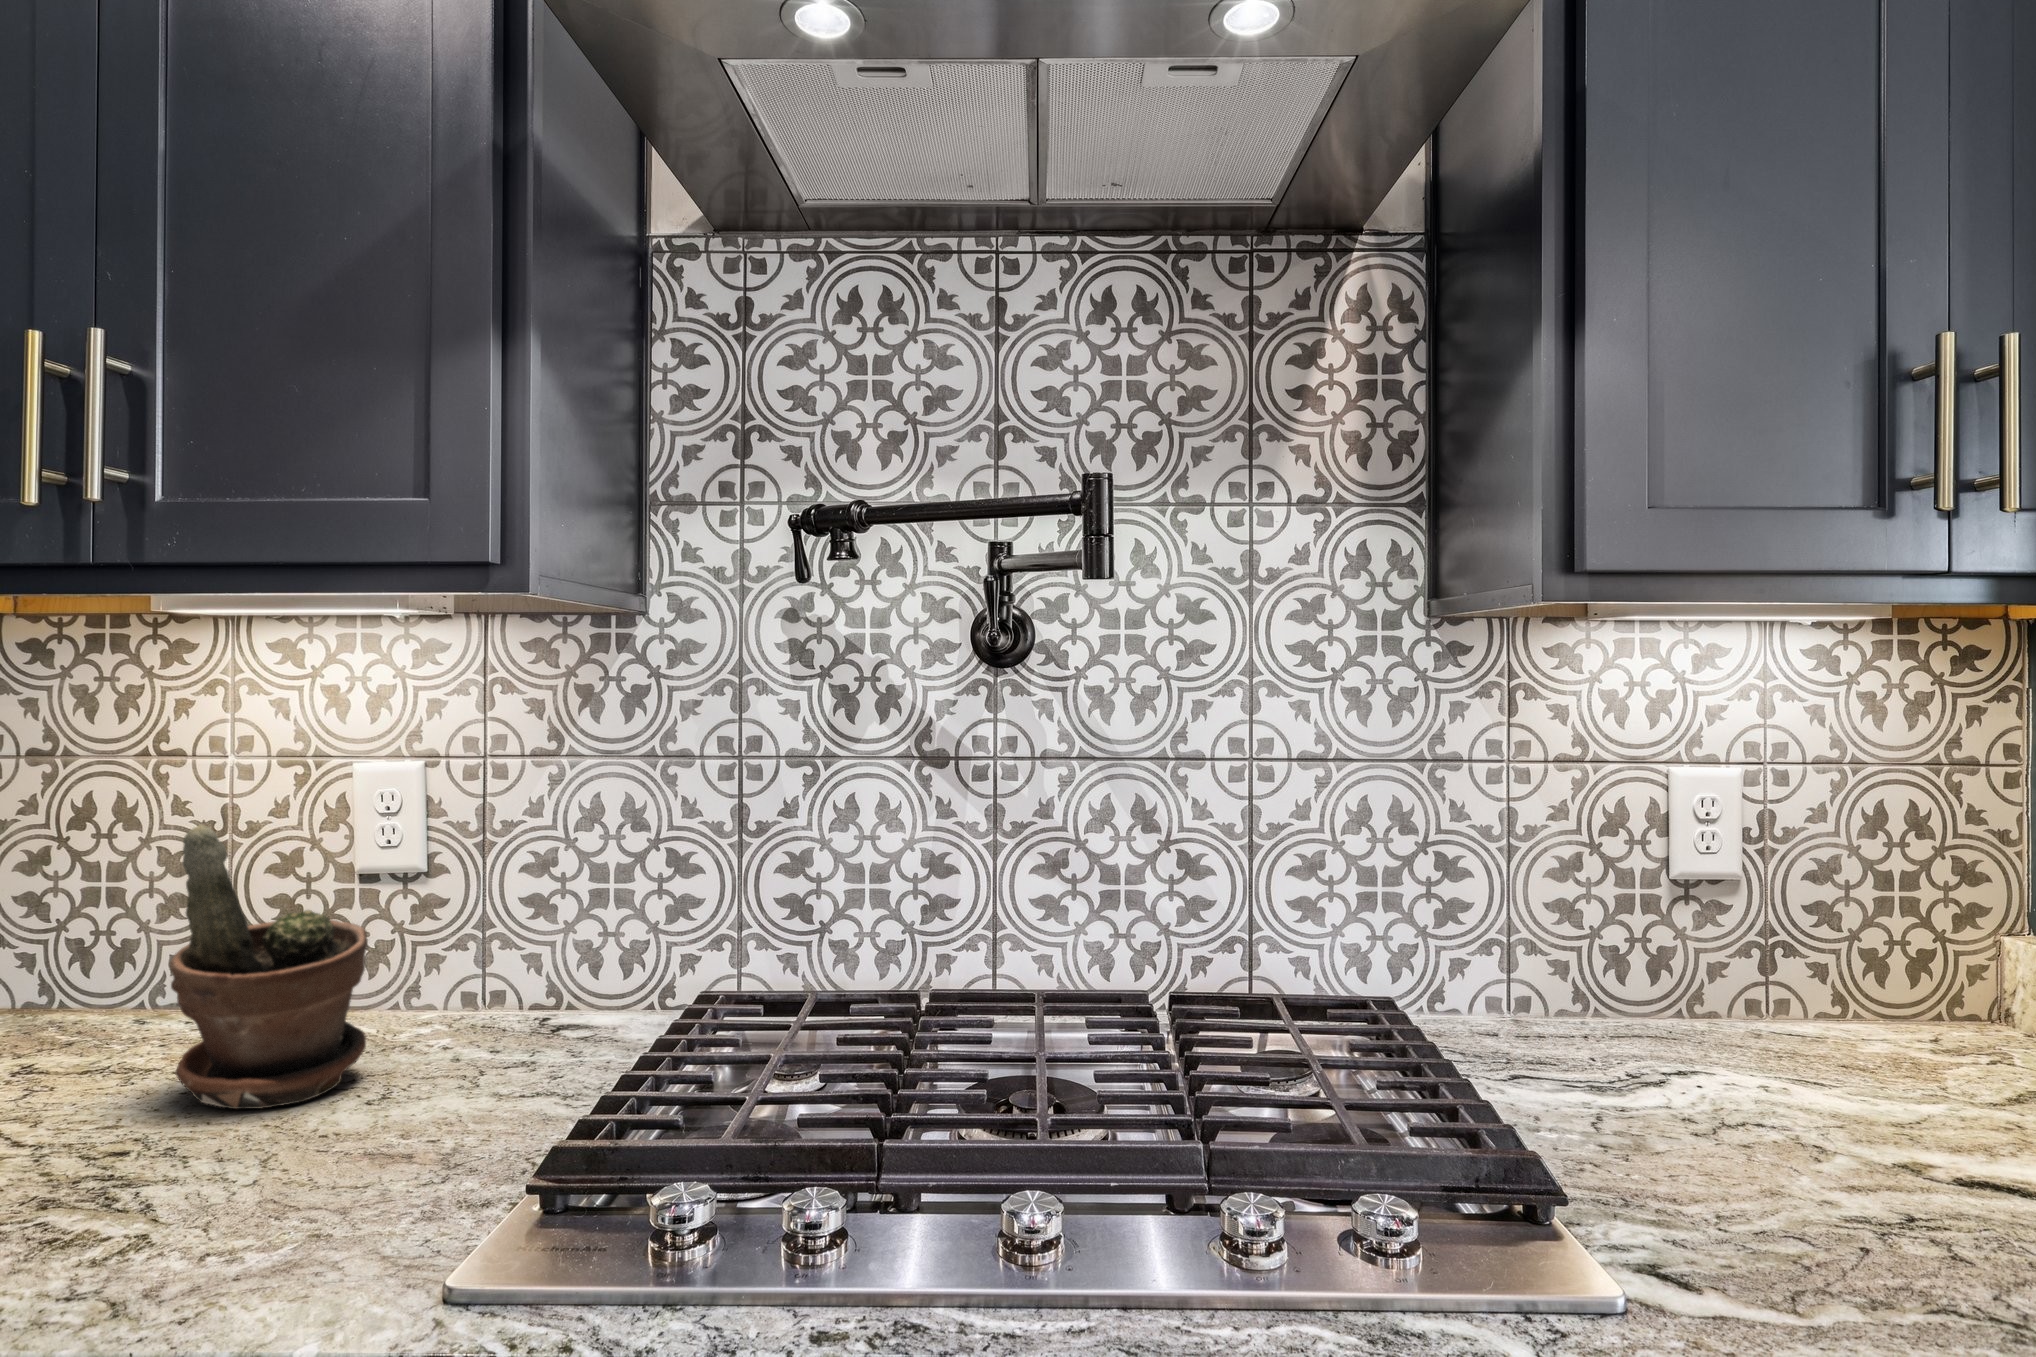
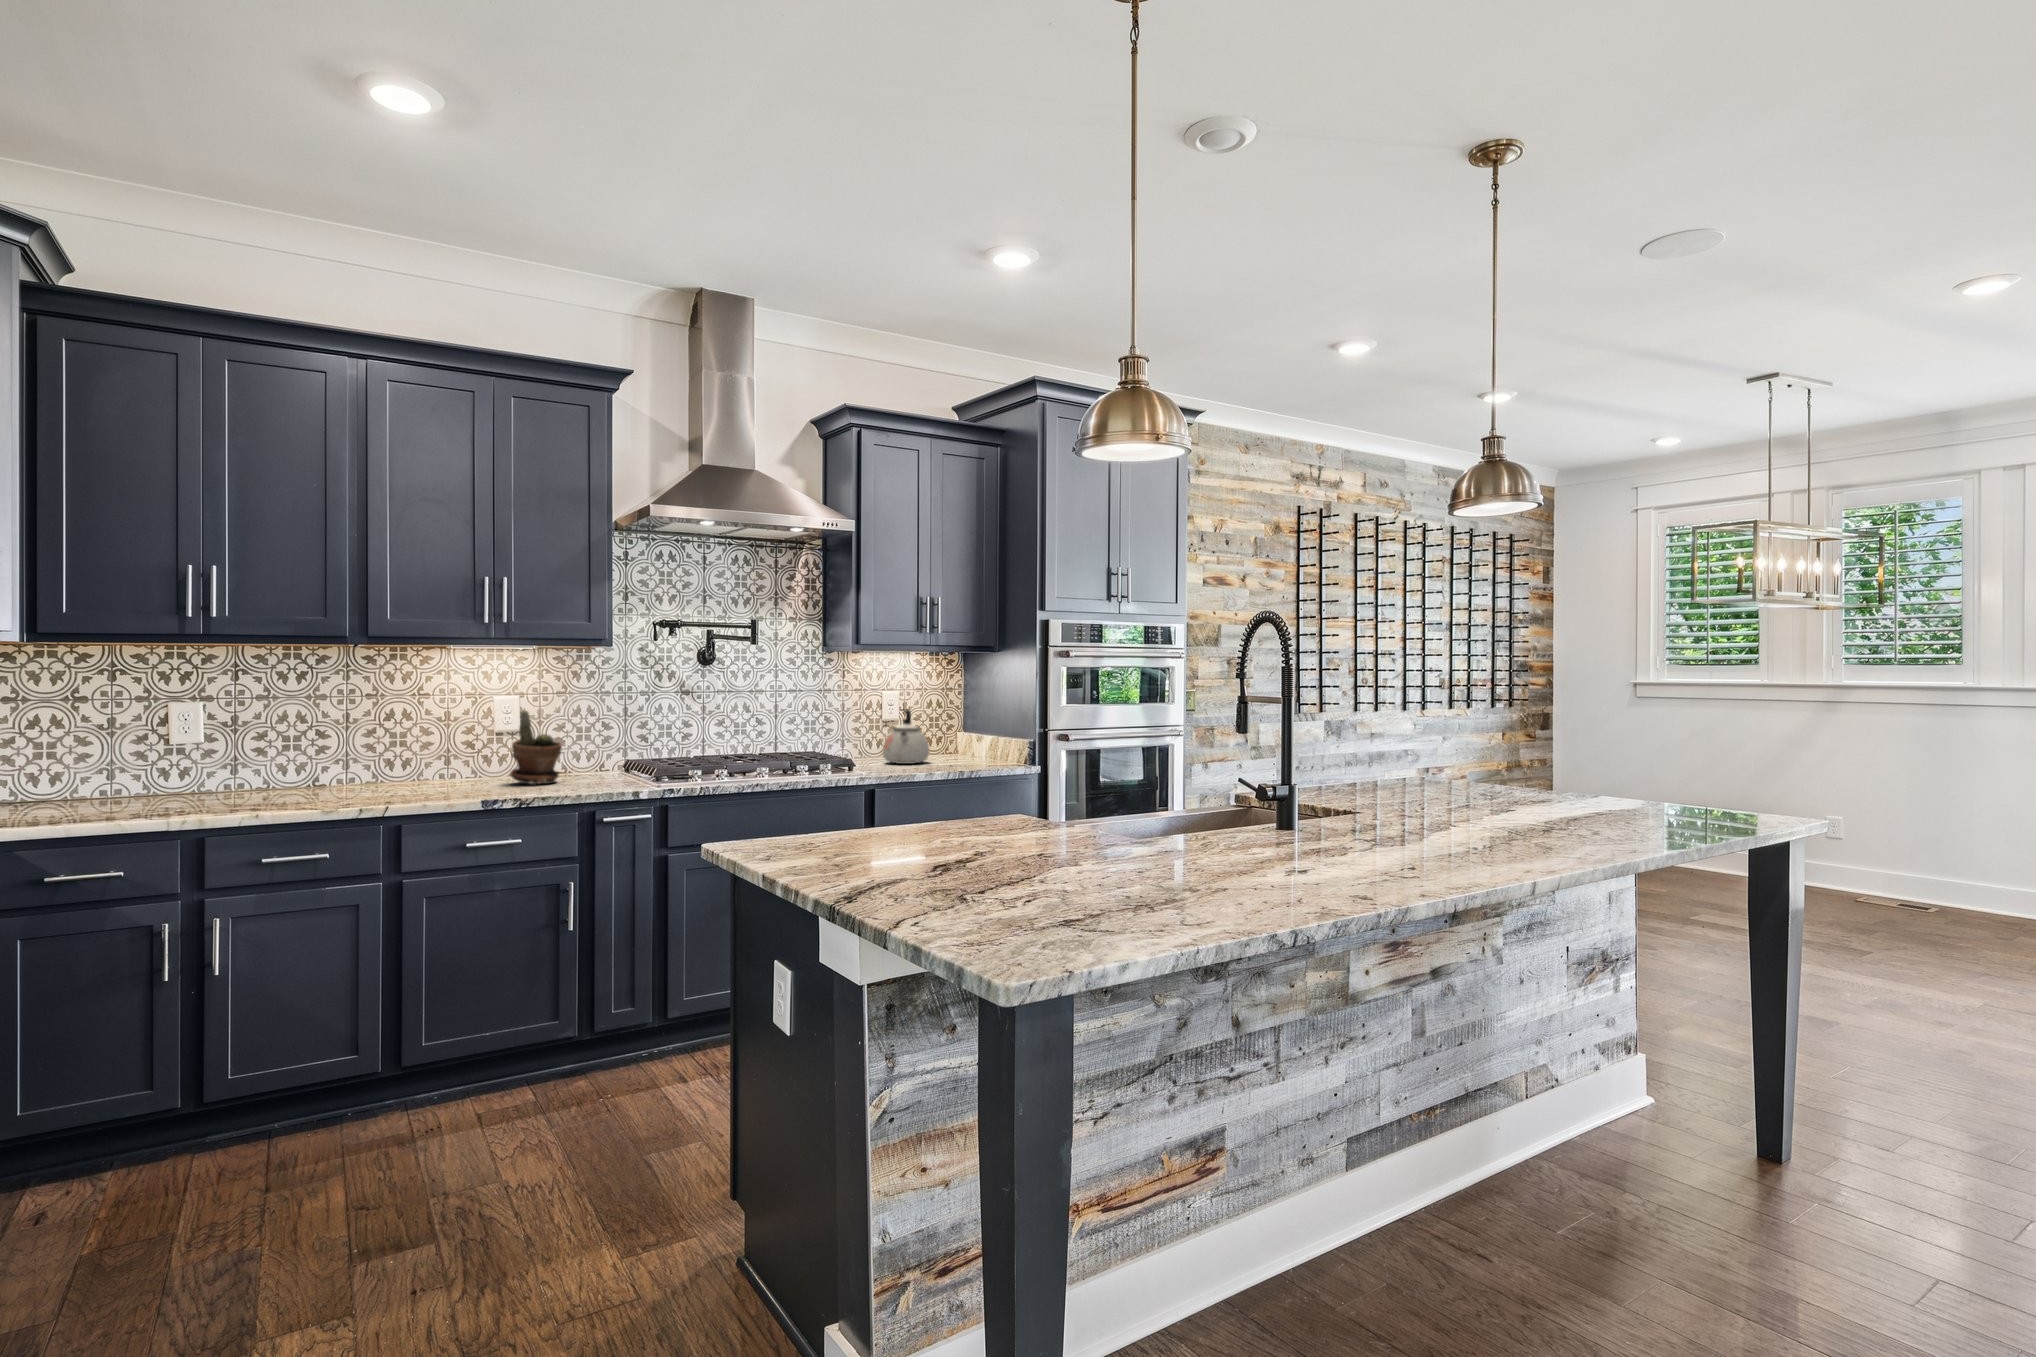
kettle: none [1673,863,1924,1135] -> present [883,709,929,764]

